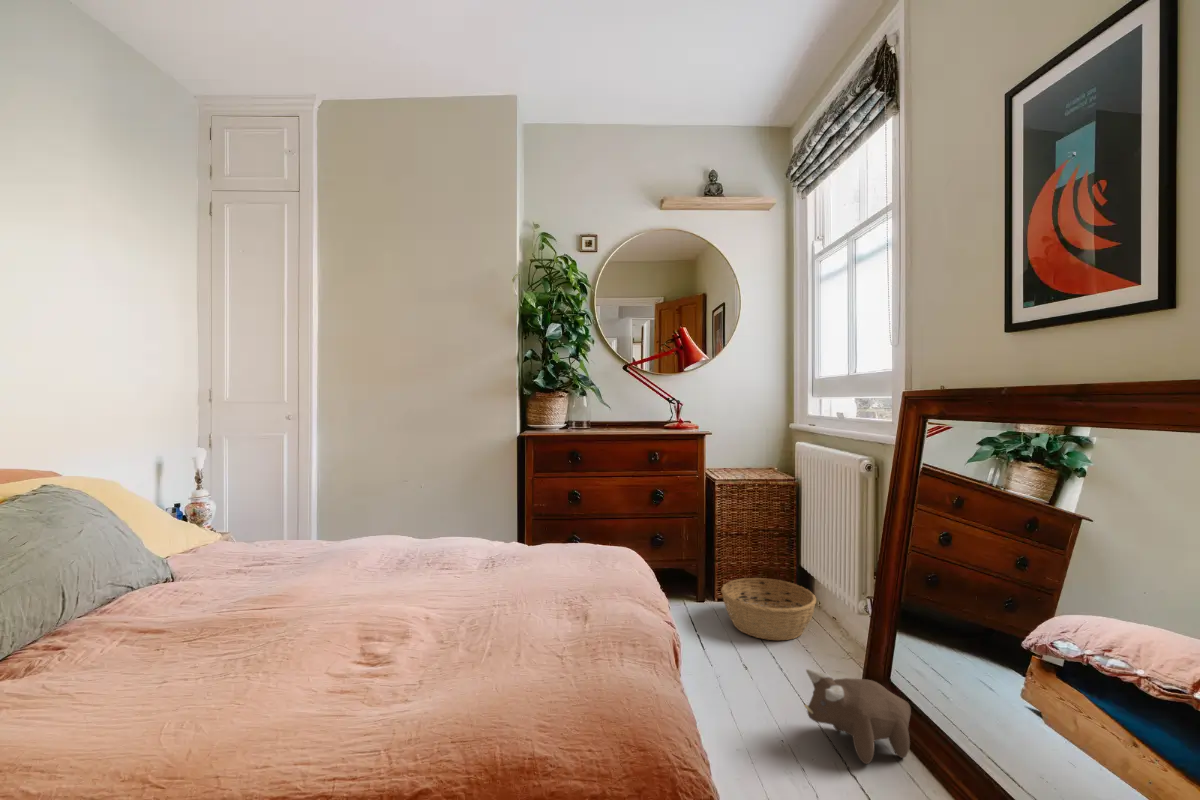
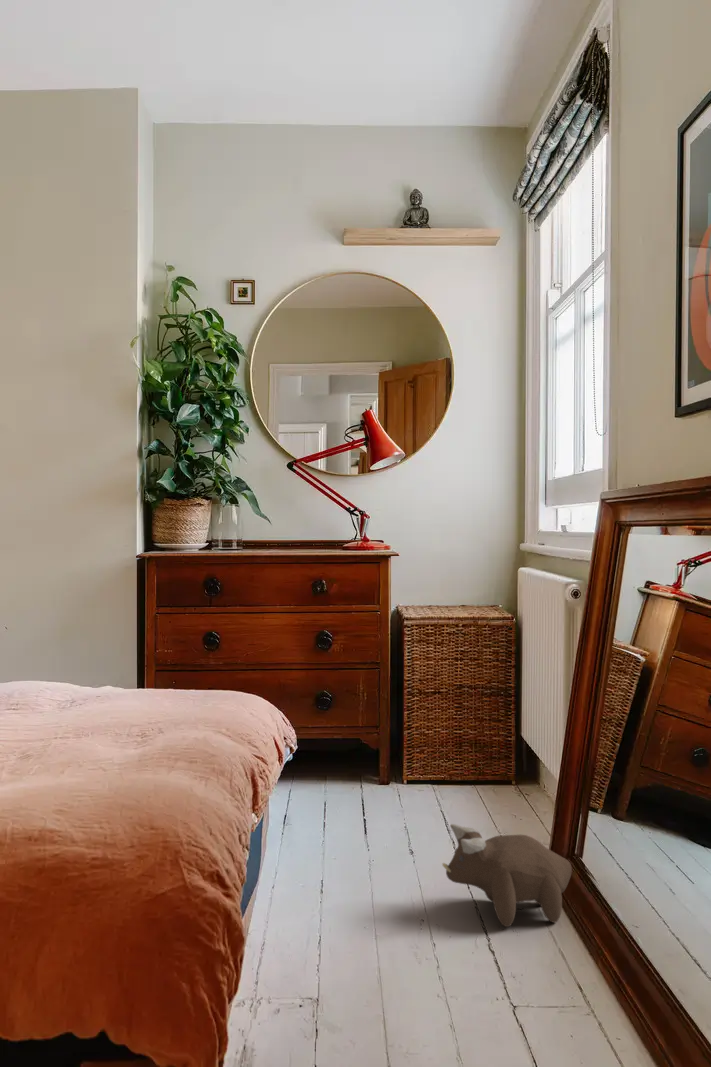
basket: present [721,578,816,640] -> none [403,751,526,823]

